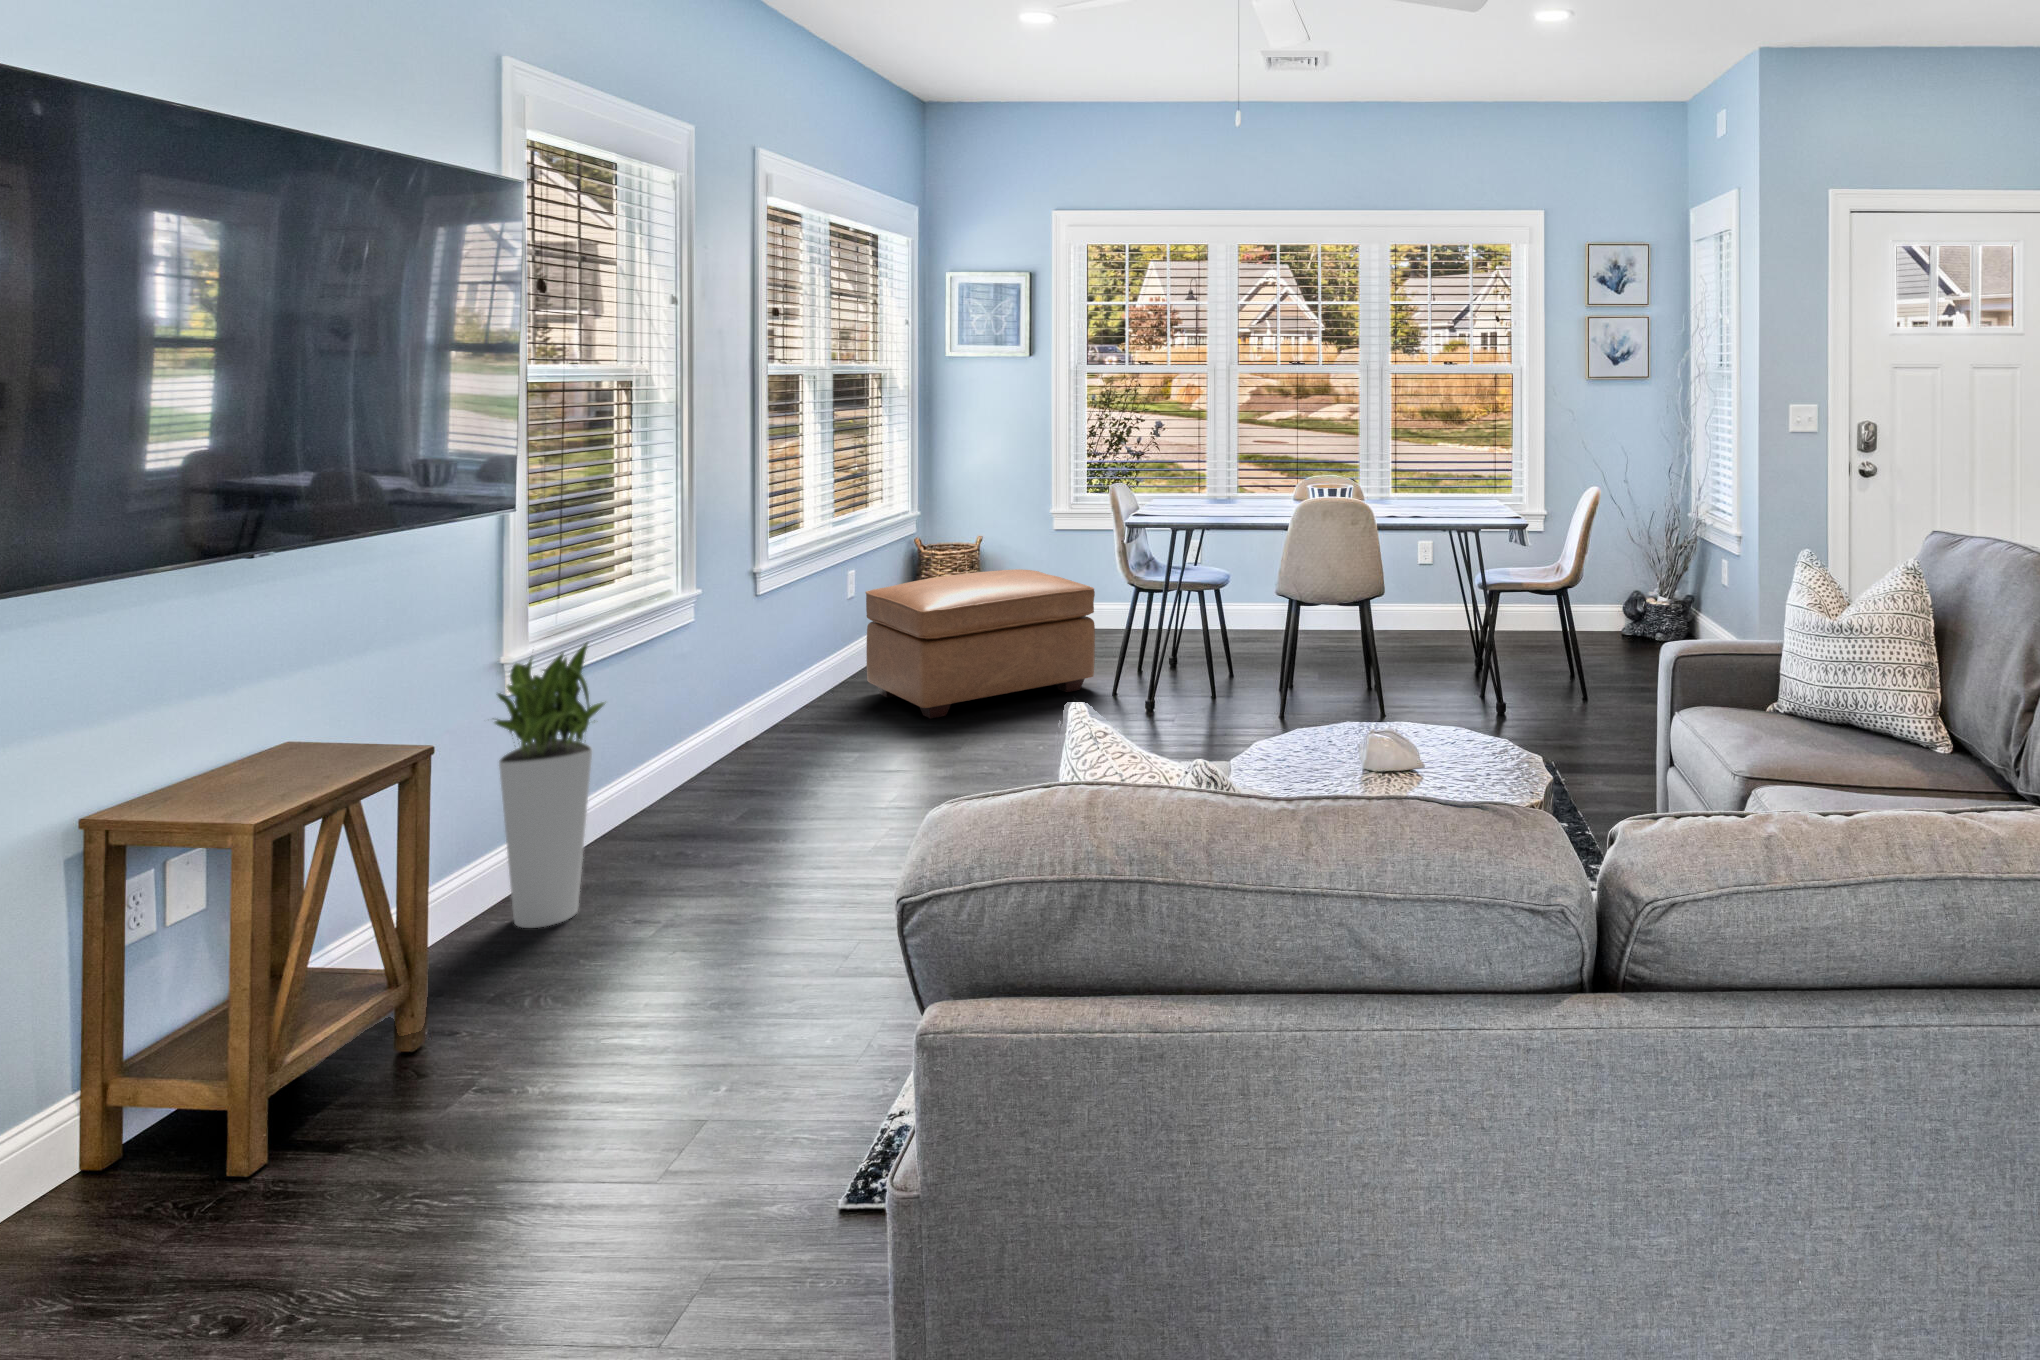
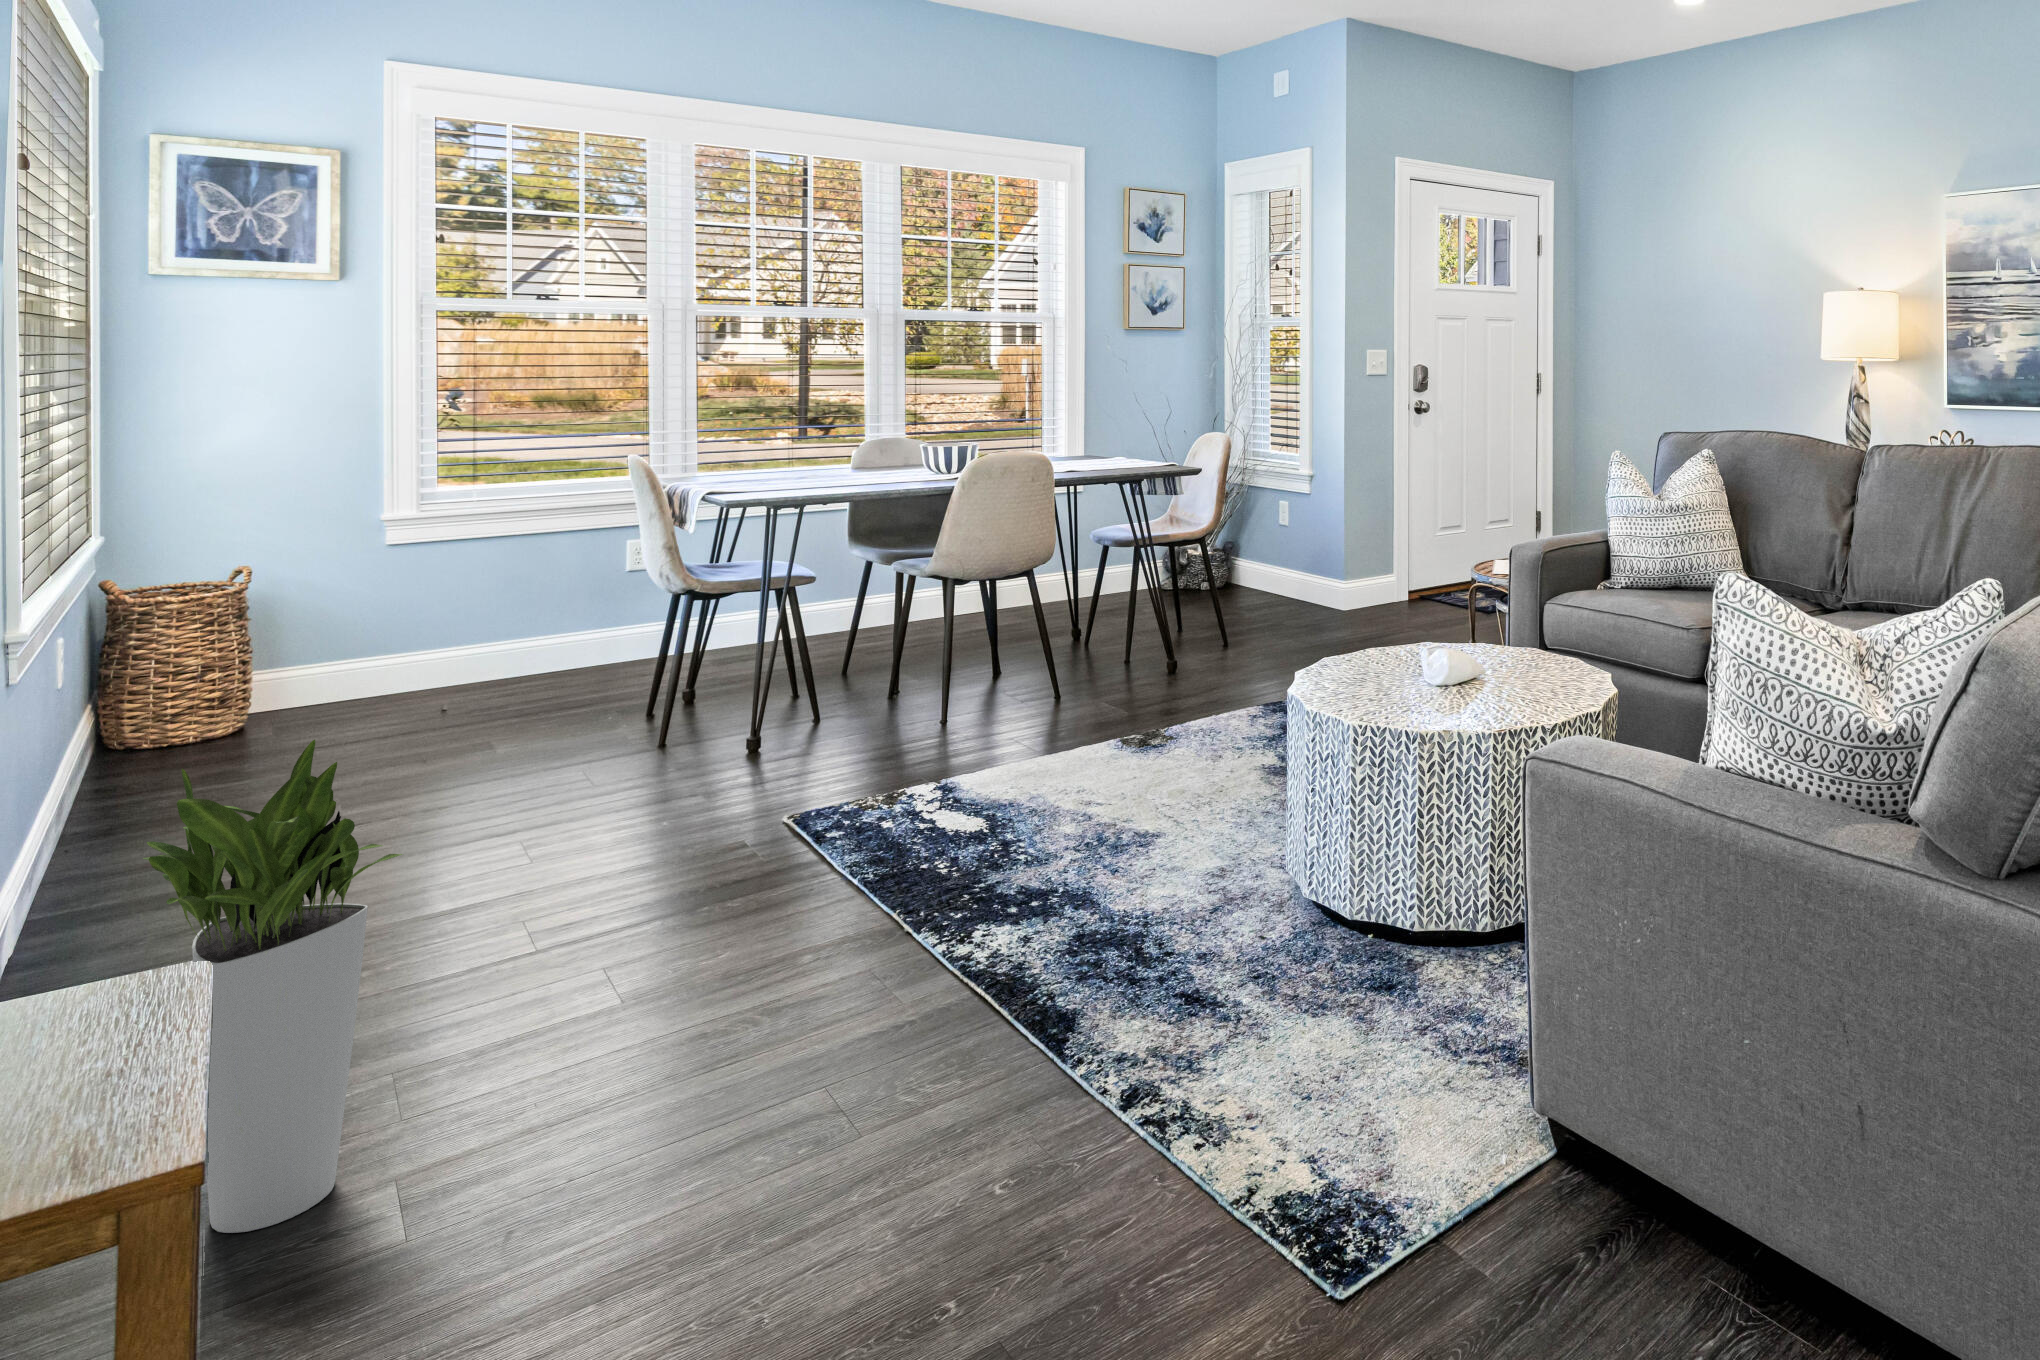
ottoman: present [865,569,1095,719] -> none [258,592,658,814]

